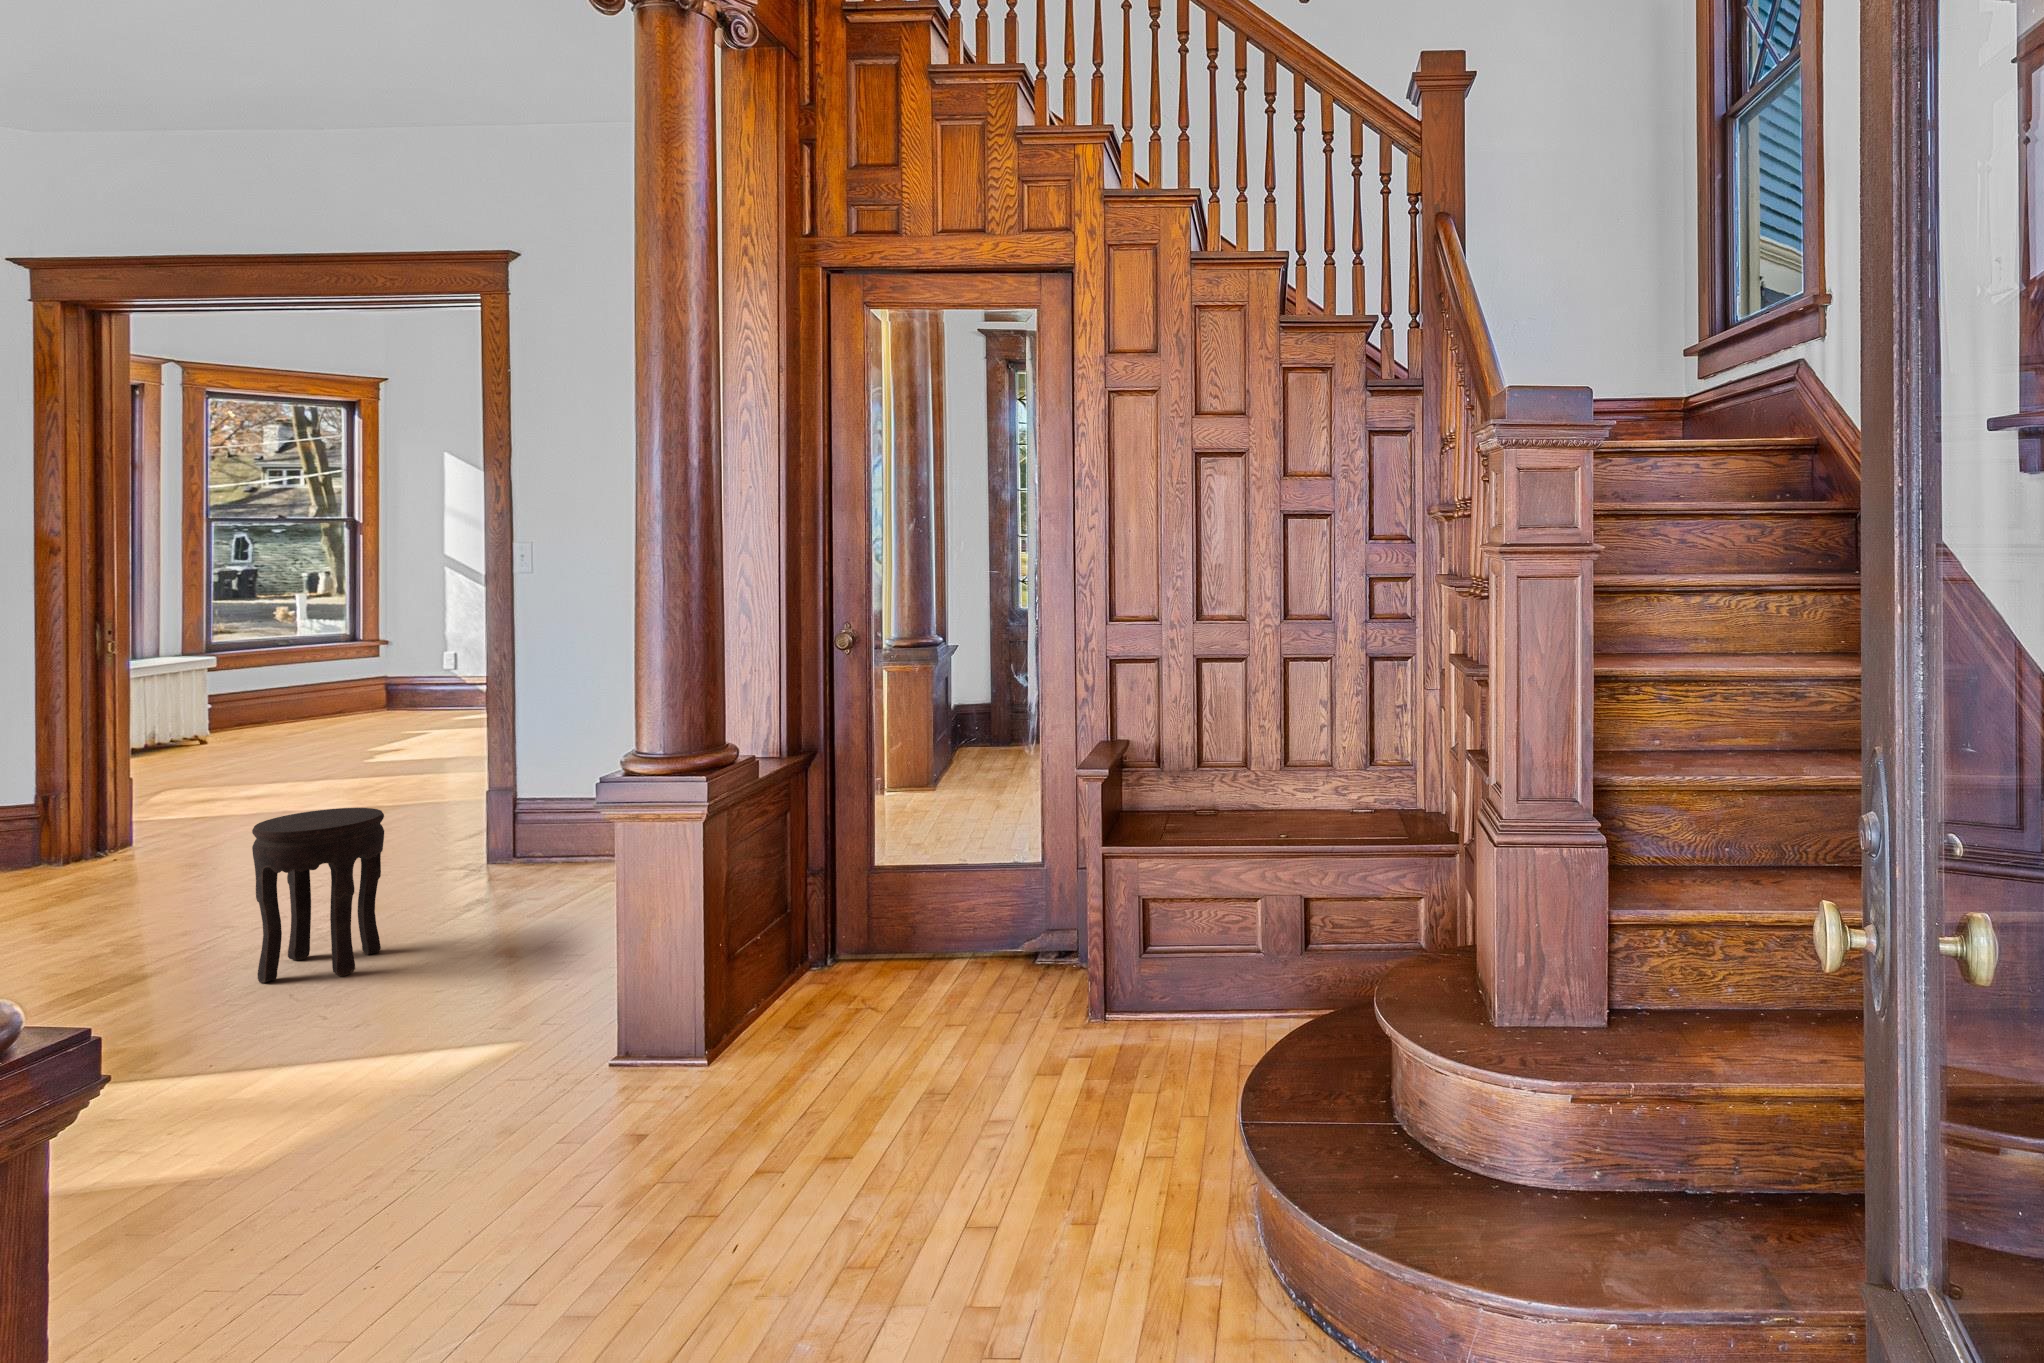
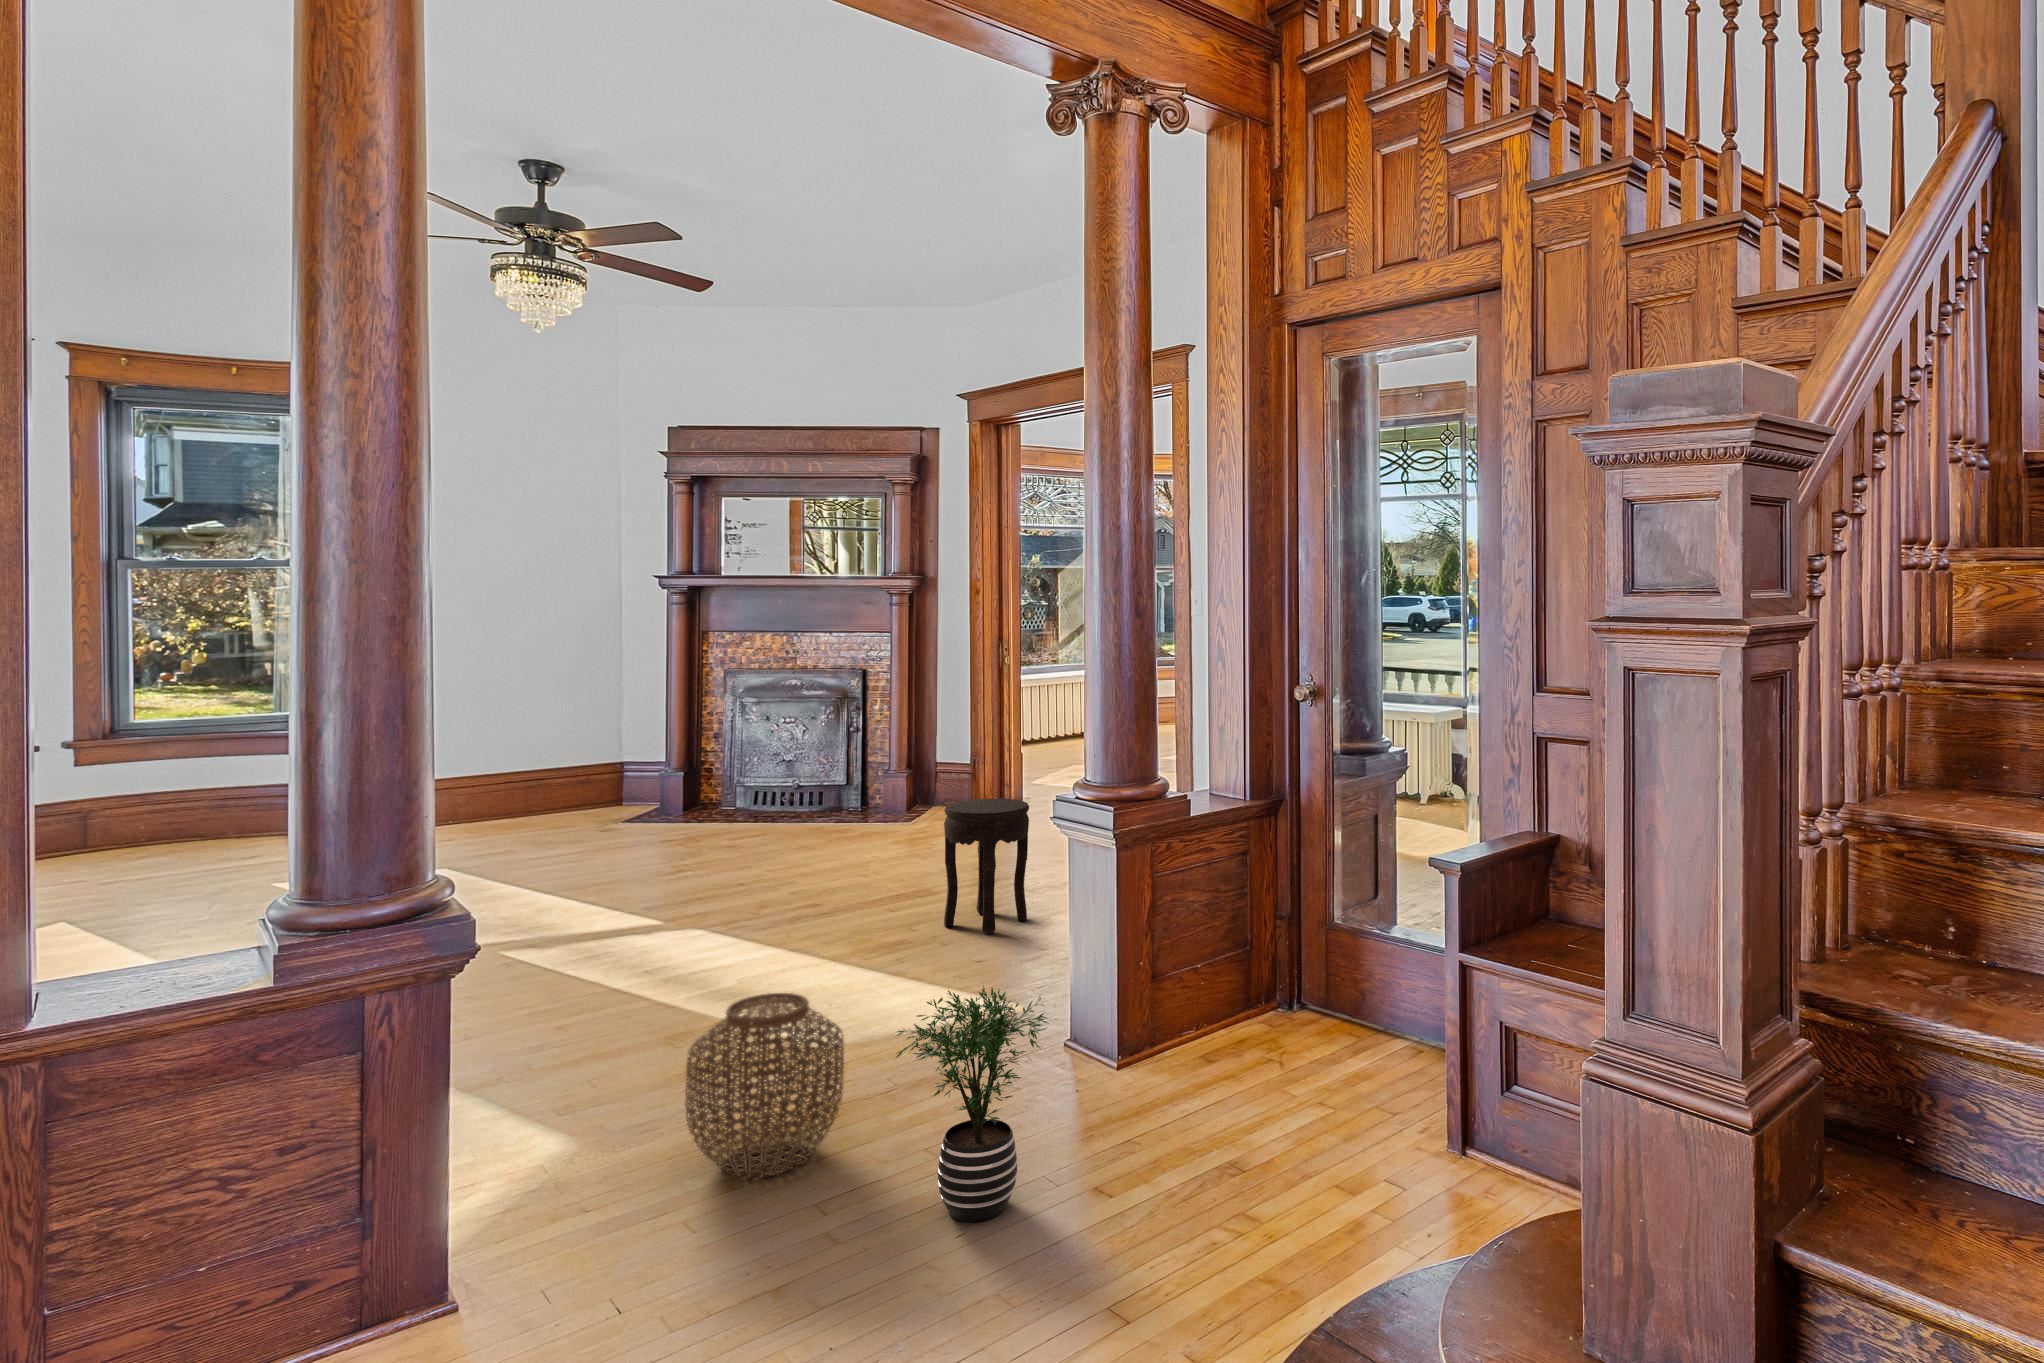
potted plant: none [644,953,816,1195] -> present [896,986,1049,1222]
woven basket: none [295,1037,512,1268] -> present [685,993,844,1178]

